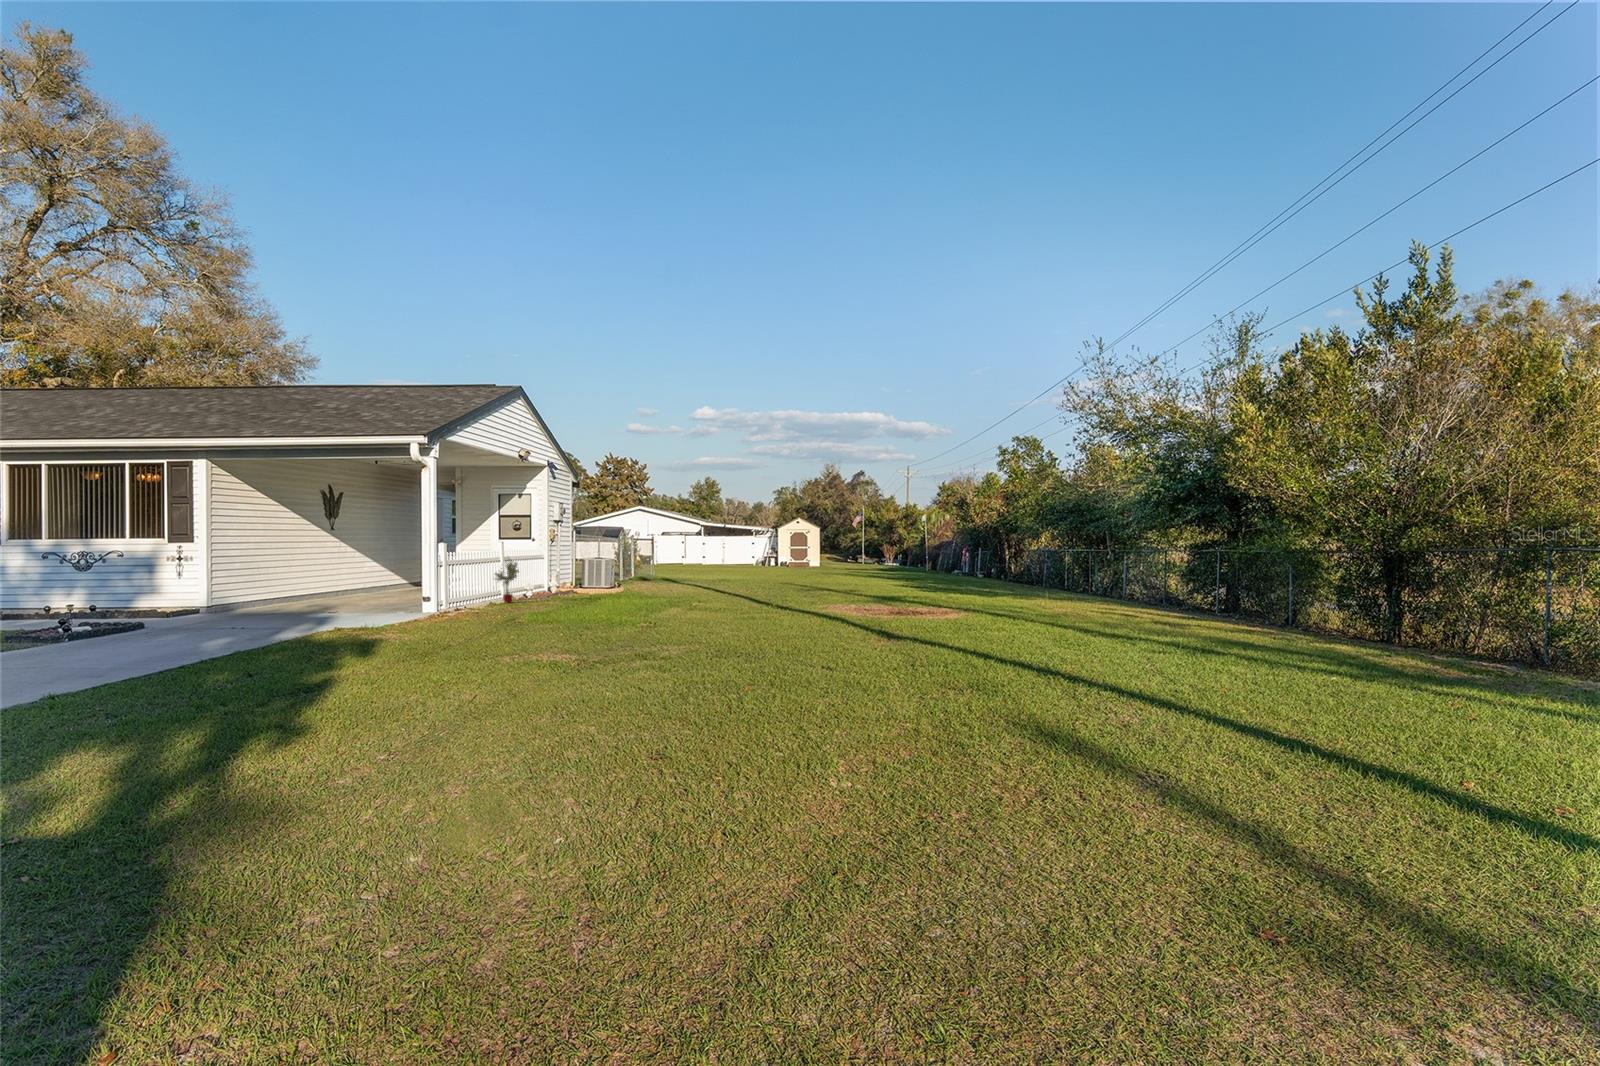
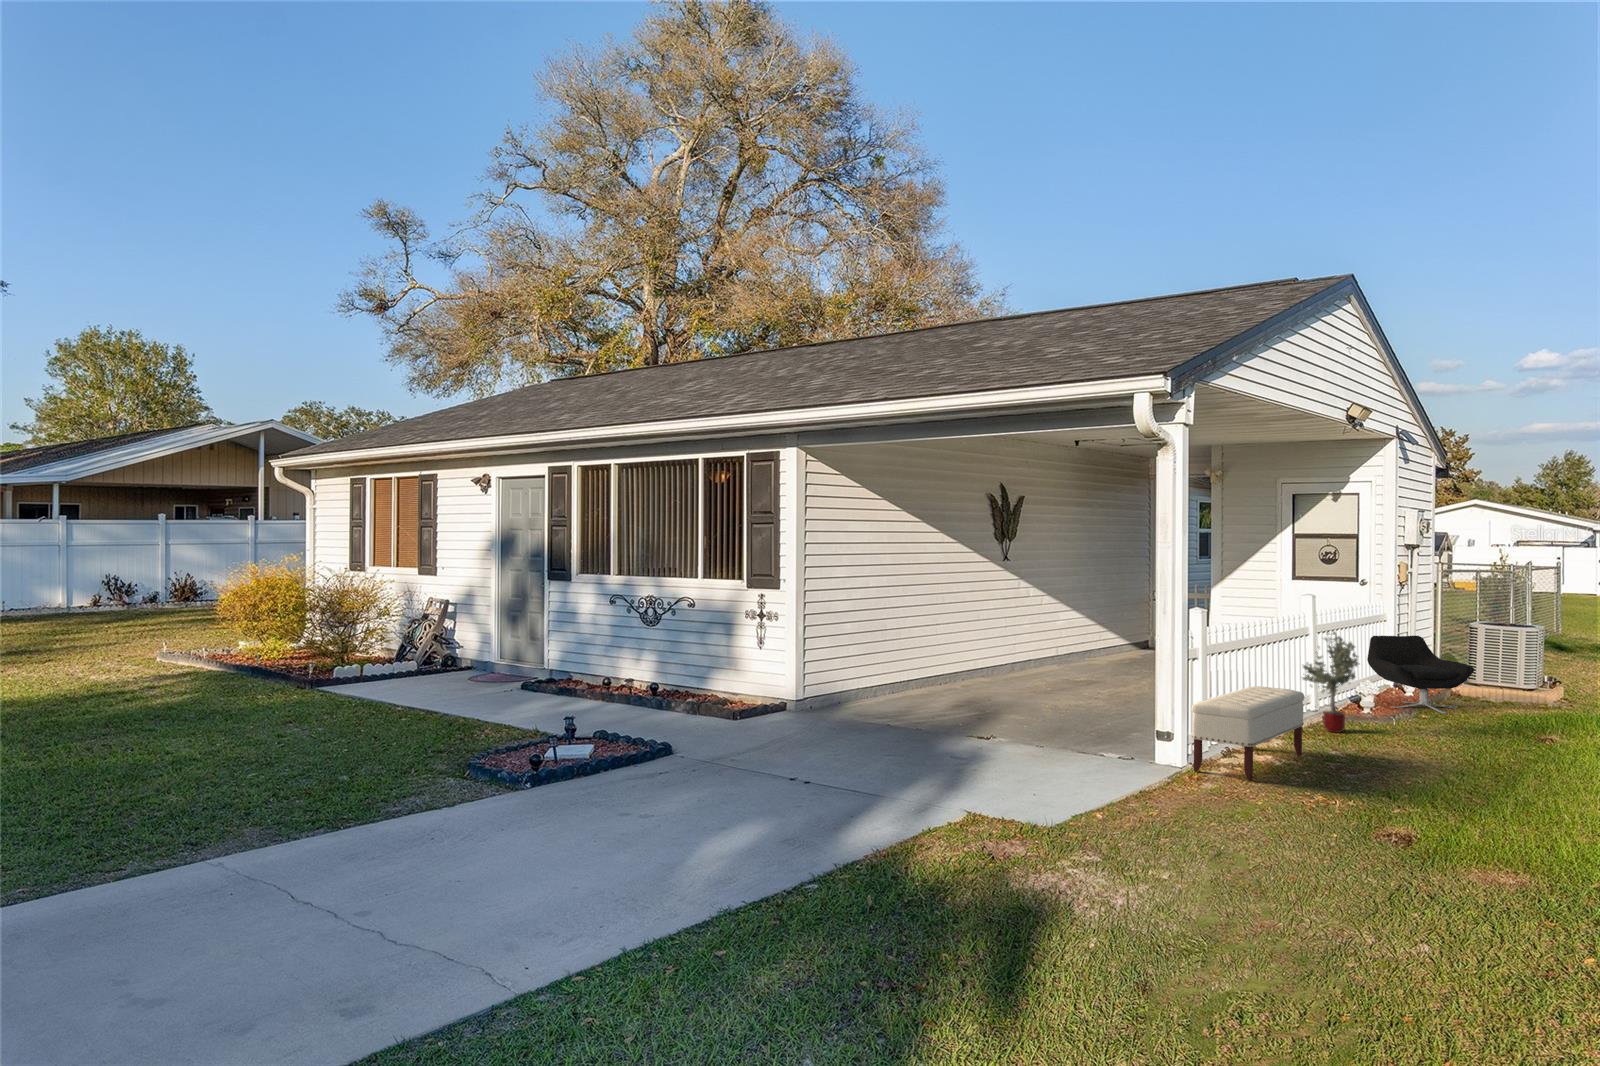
lounge chair: none [530,563,575,597] -> present [1367,636,1474,713]
bench: none [439,579,490,613] -> present [1192,686,1304,780]

